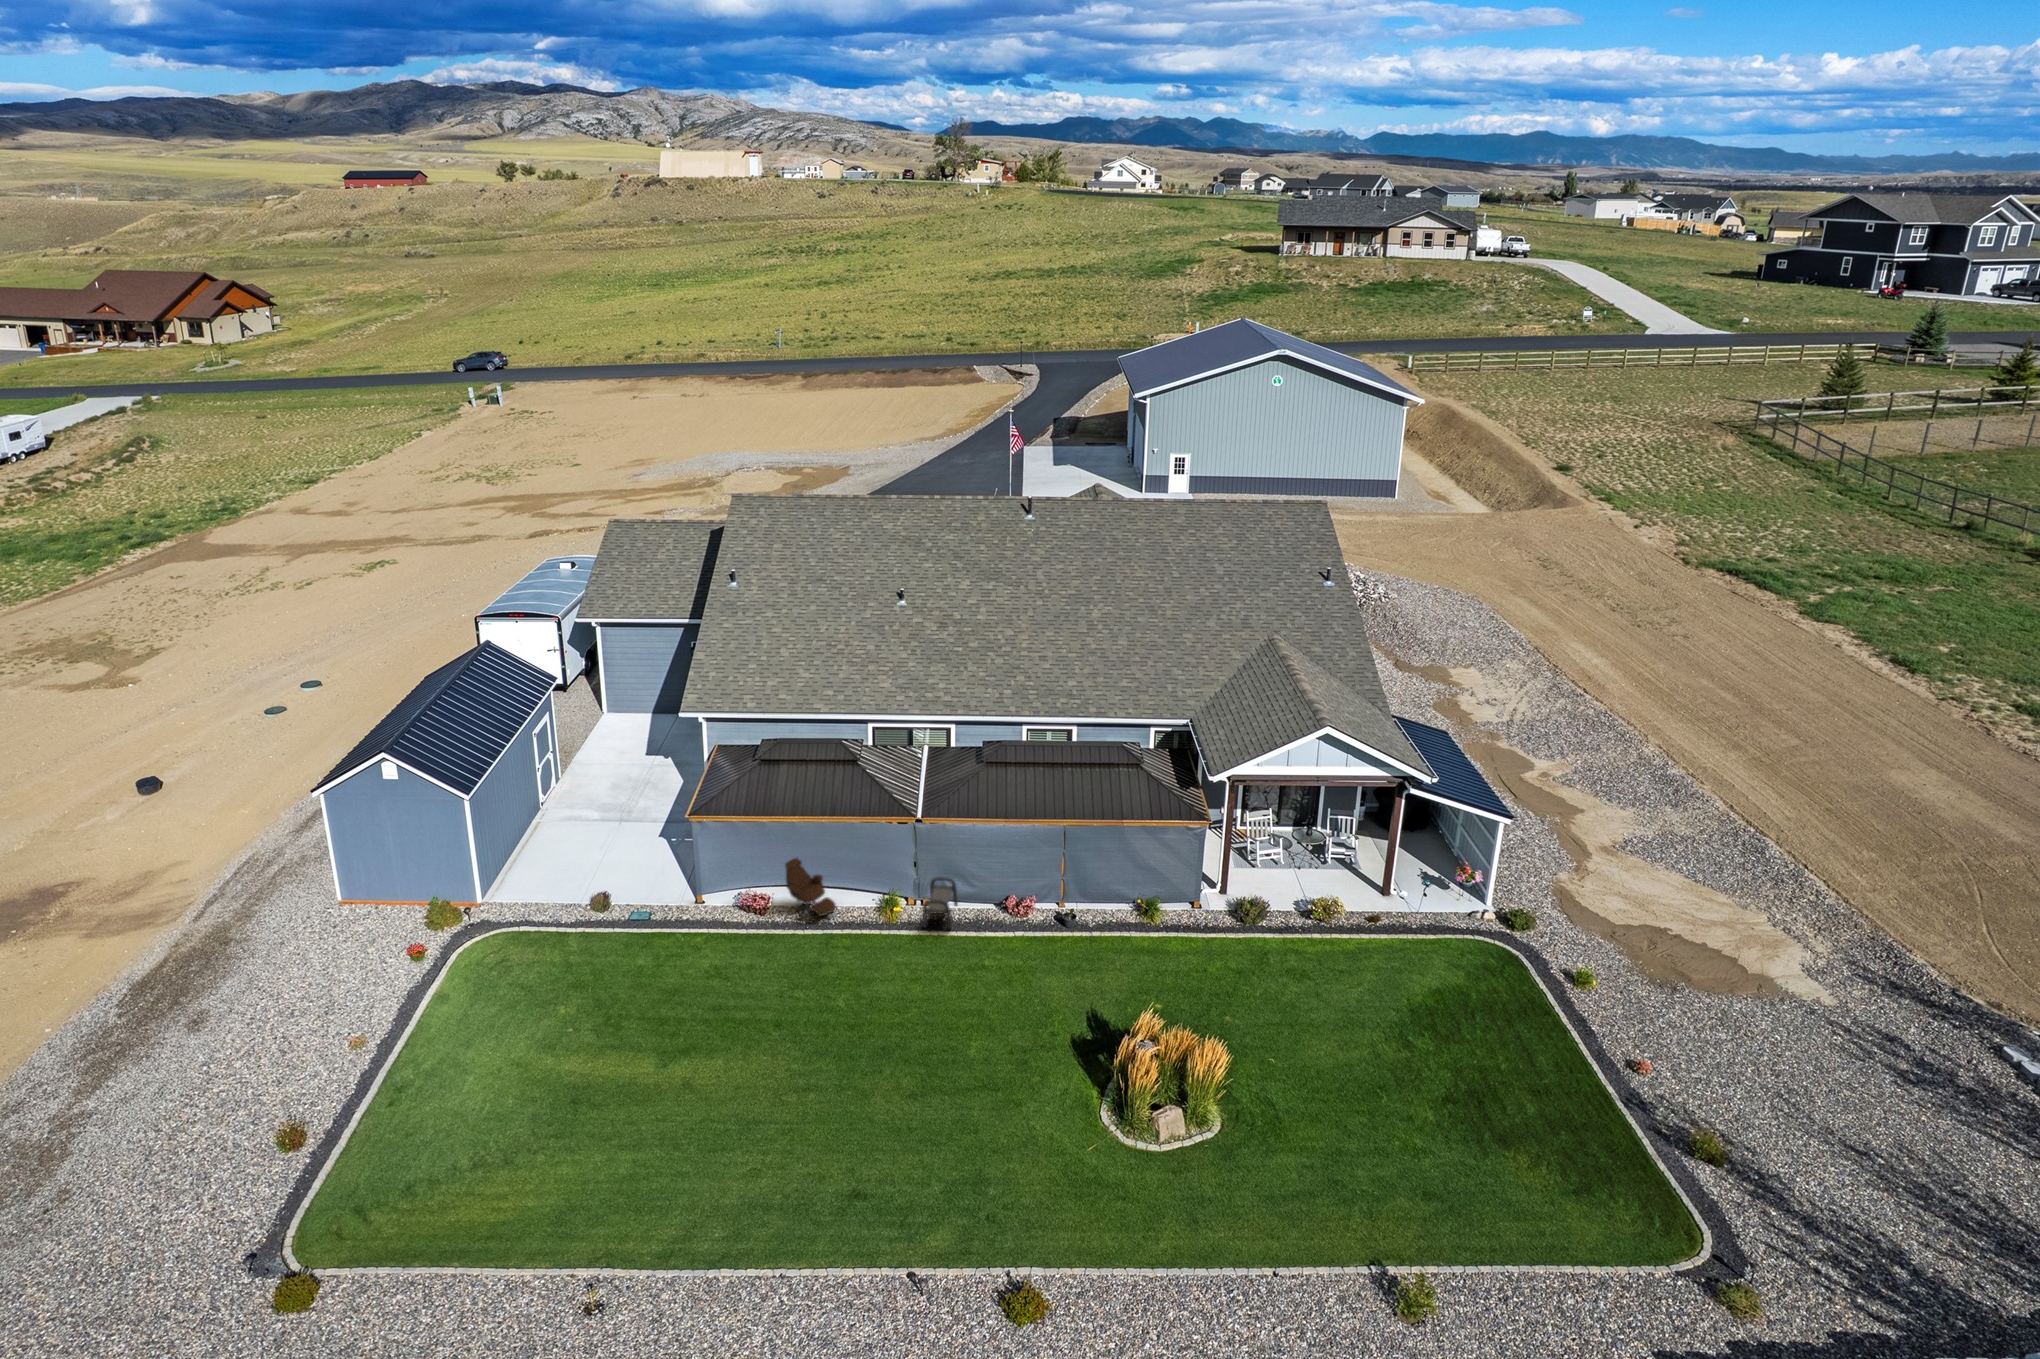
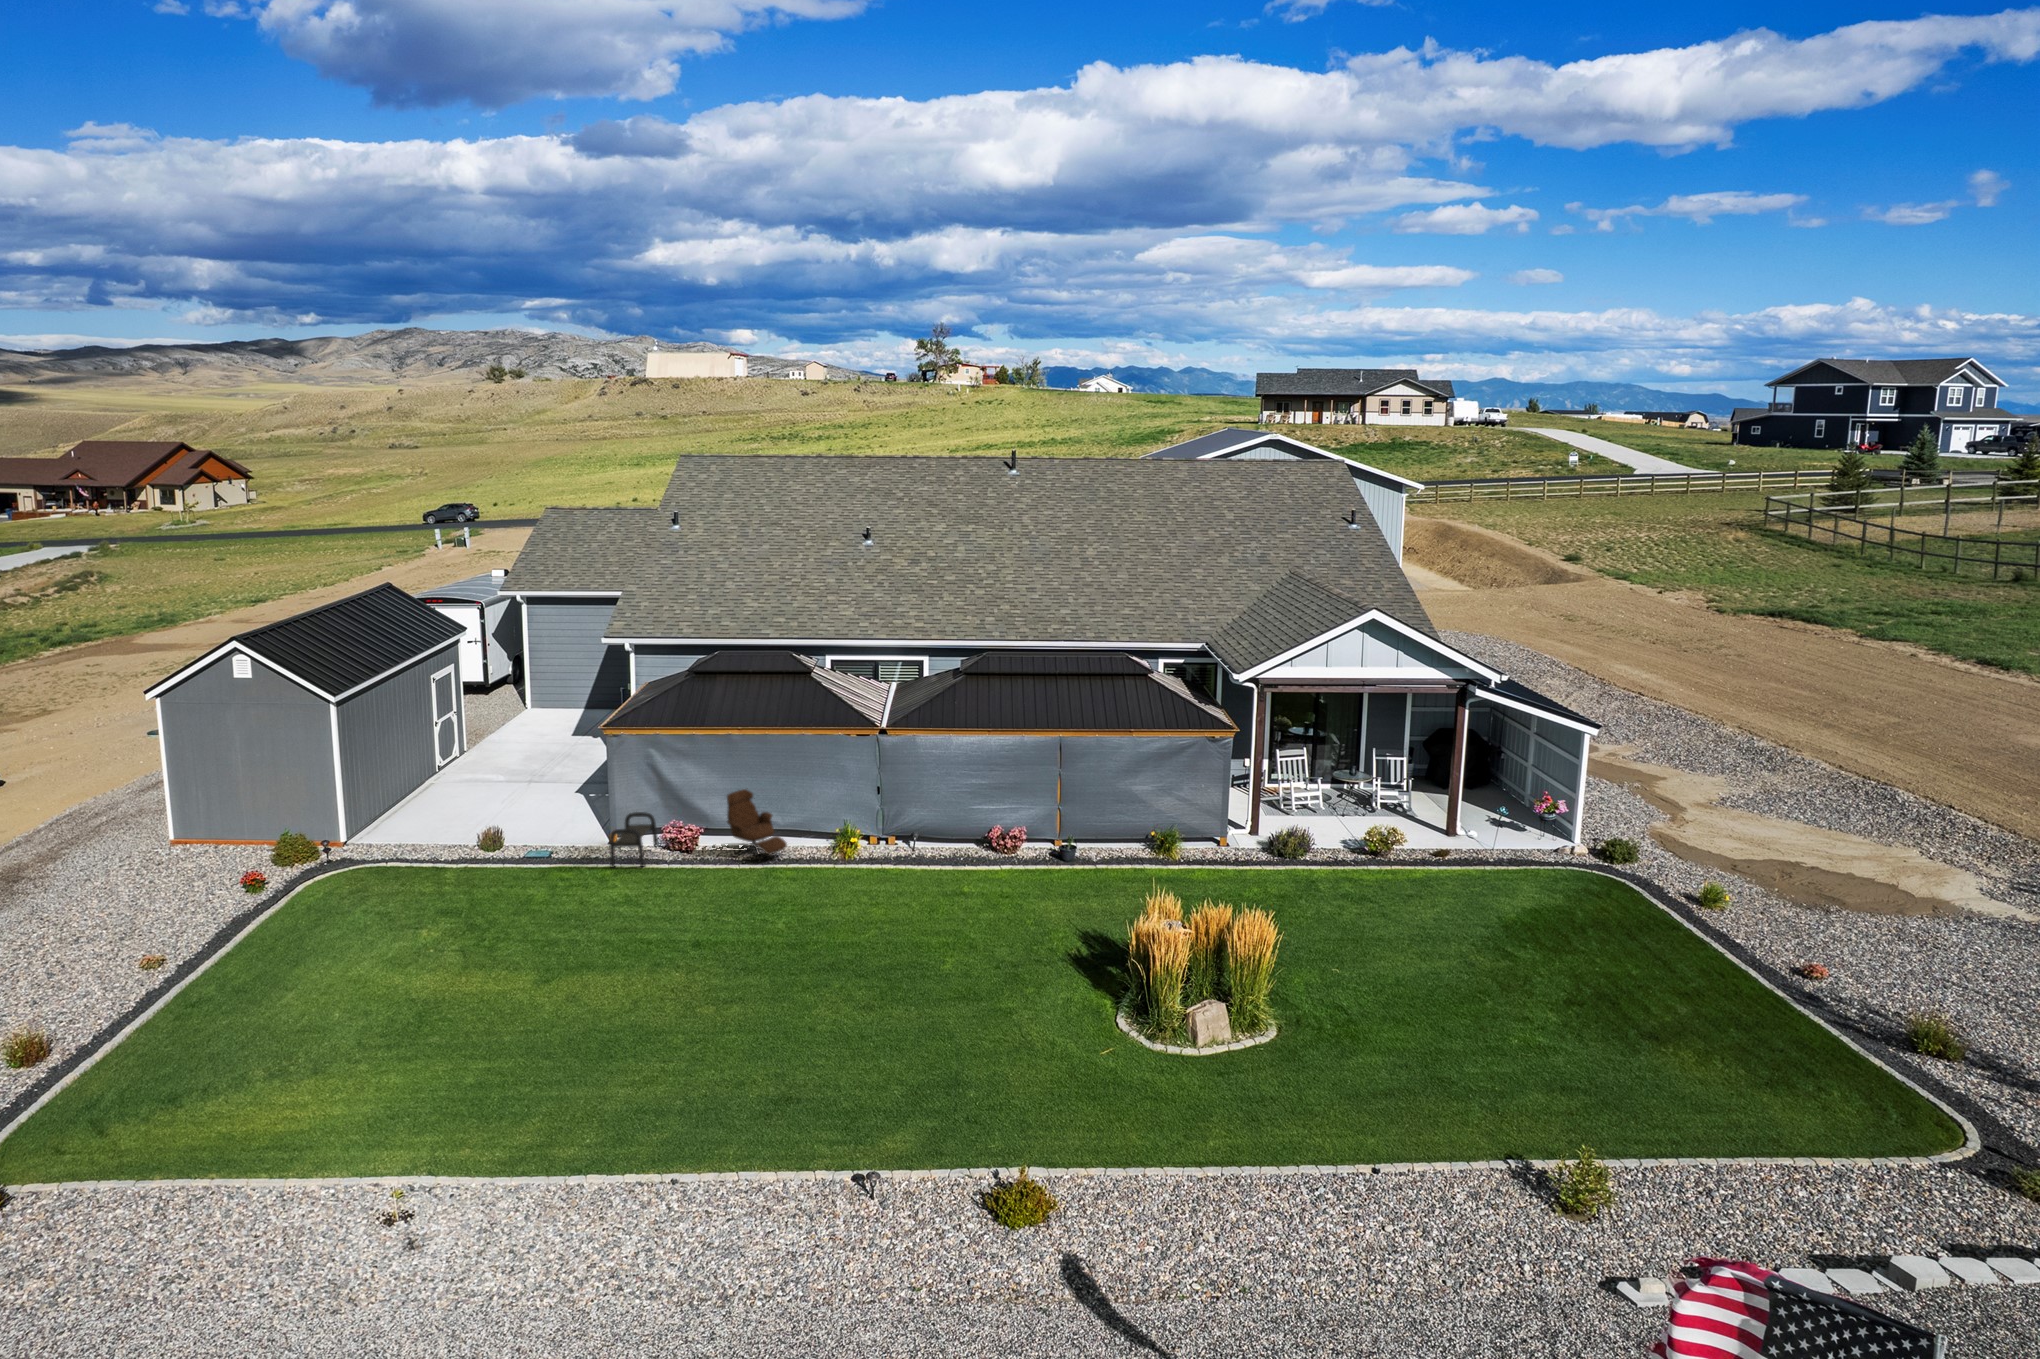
bench: present [923,877,958,929] -> present [609,812,658,867]

